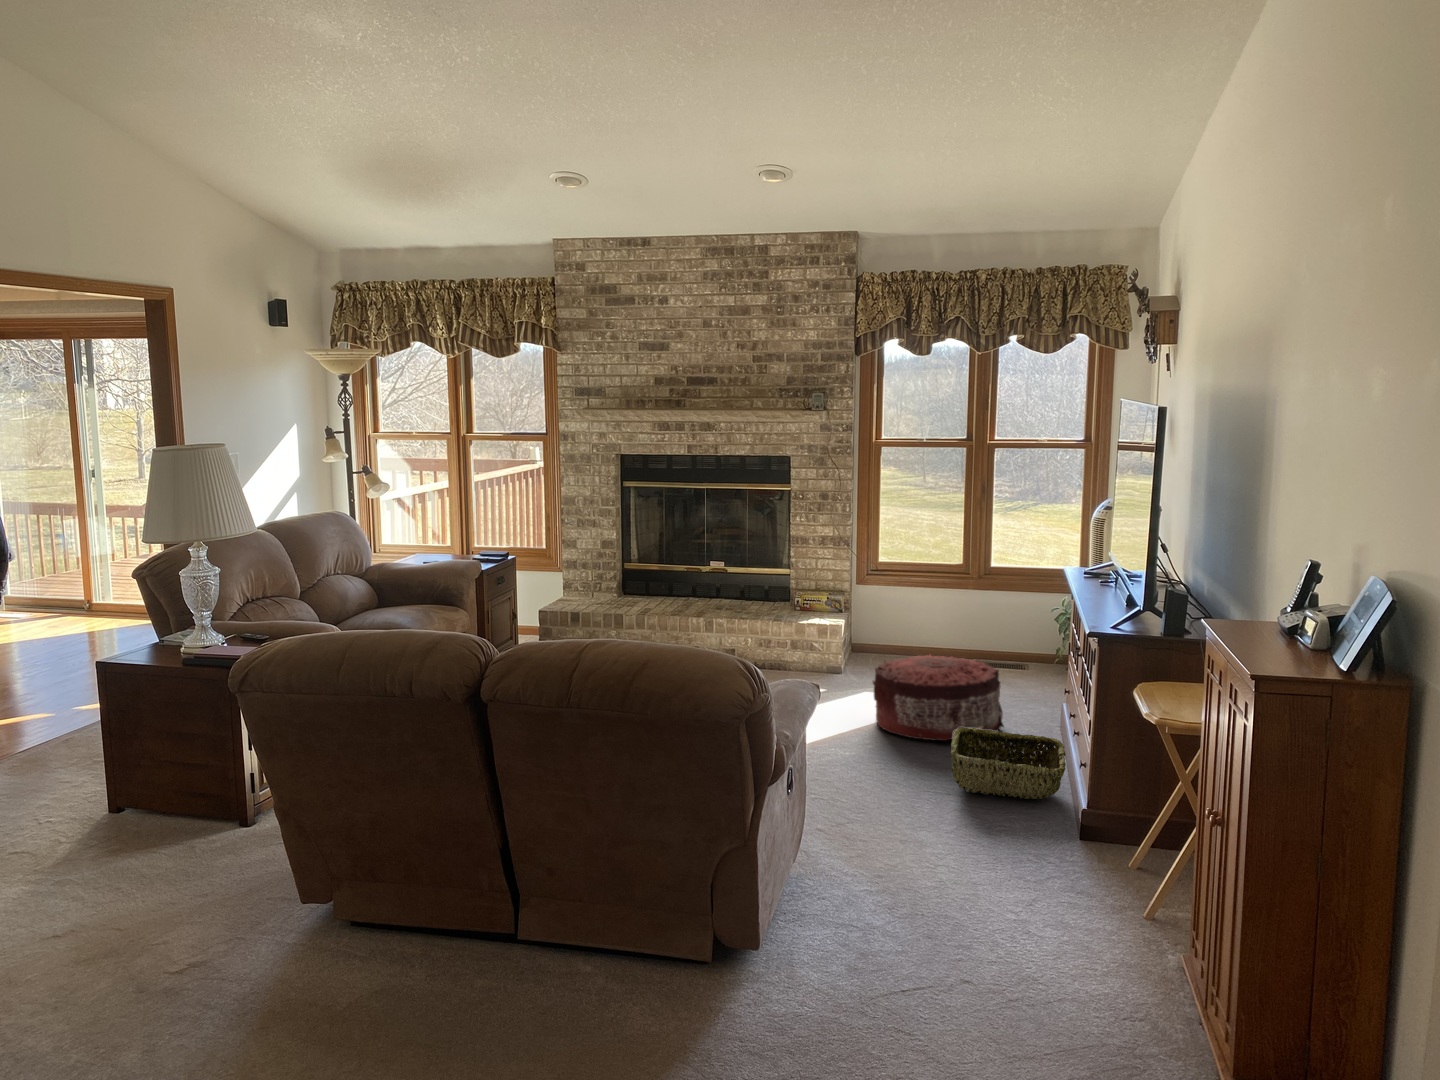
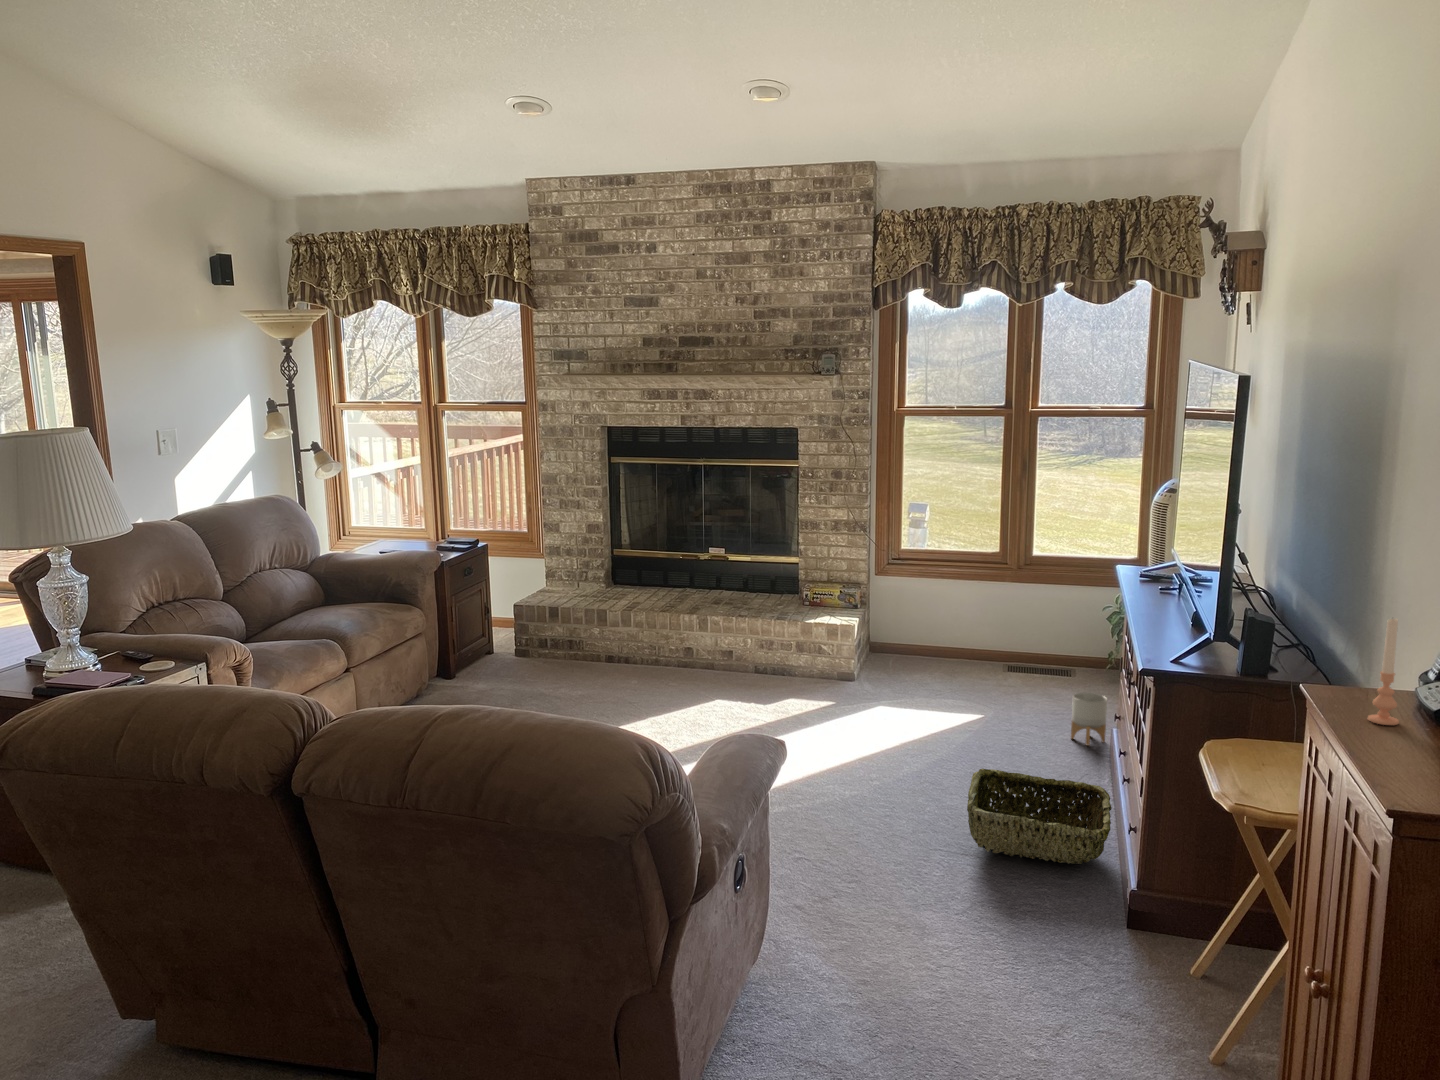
candle: none [1246,563,1266,636] -> present [1368,619,1399,725]
pouf: present [873,655,1004,741] -> none [883,665,1040,777]
planter: none [1028,676,1058,719] -> present [1071,693,1107,745]

